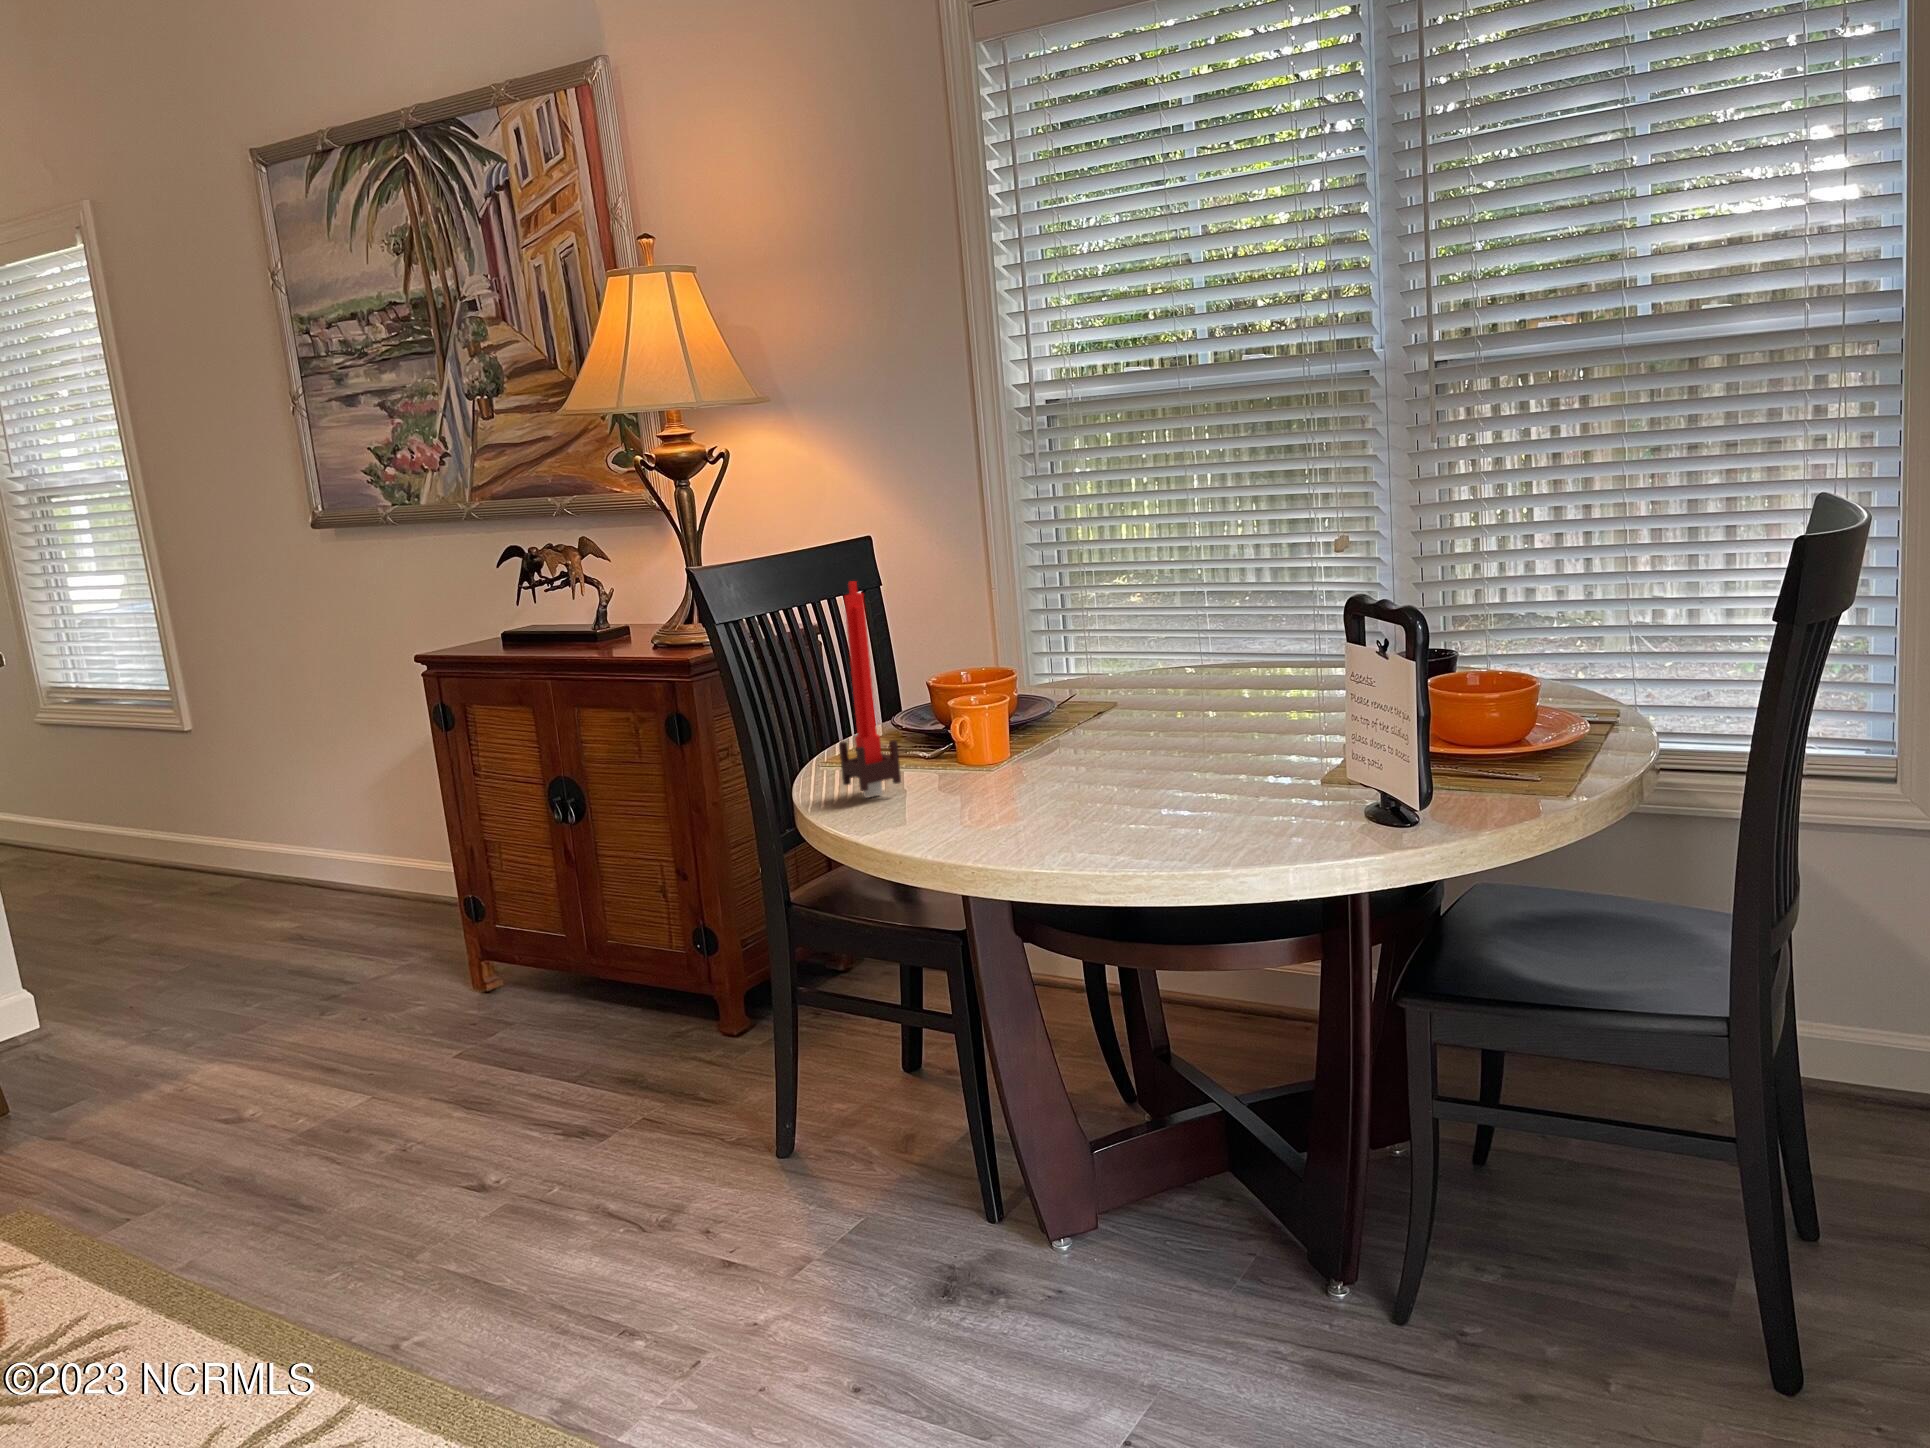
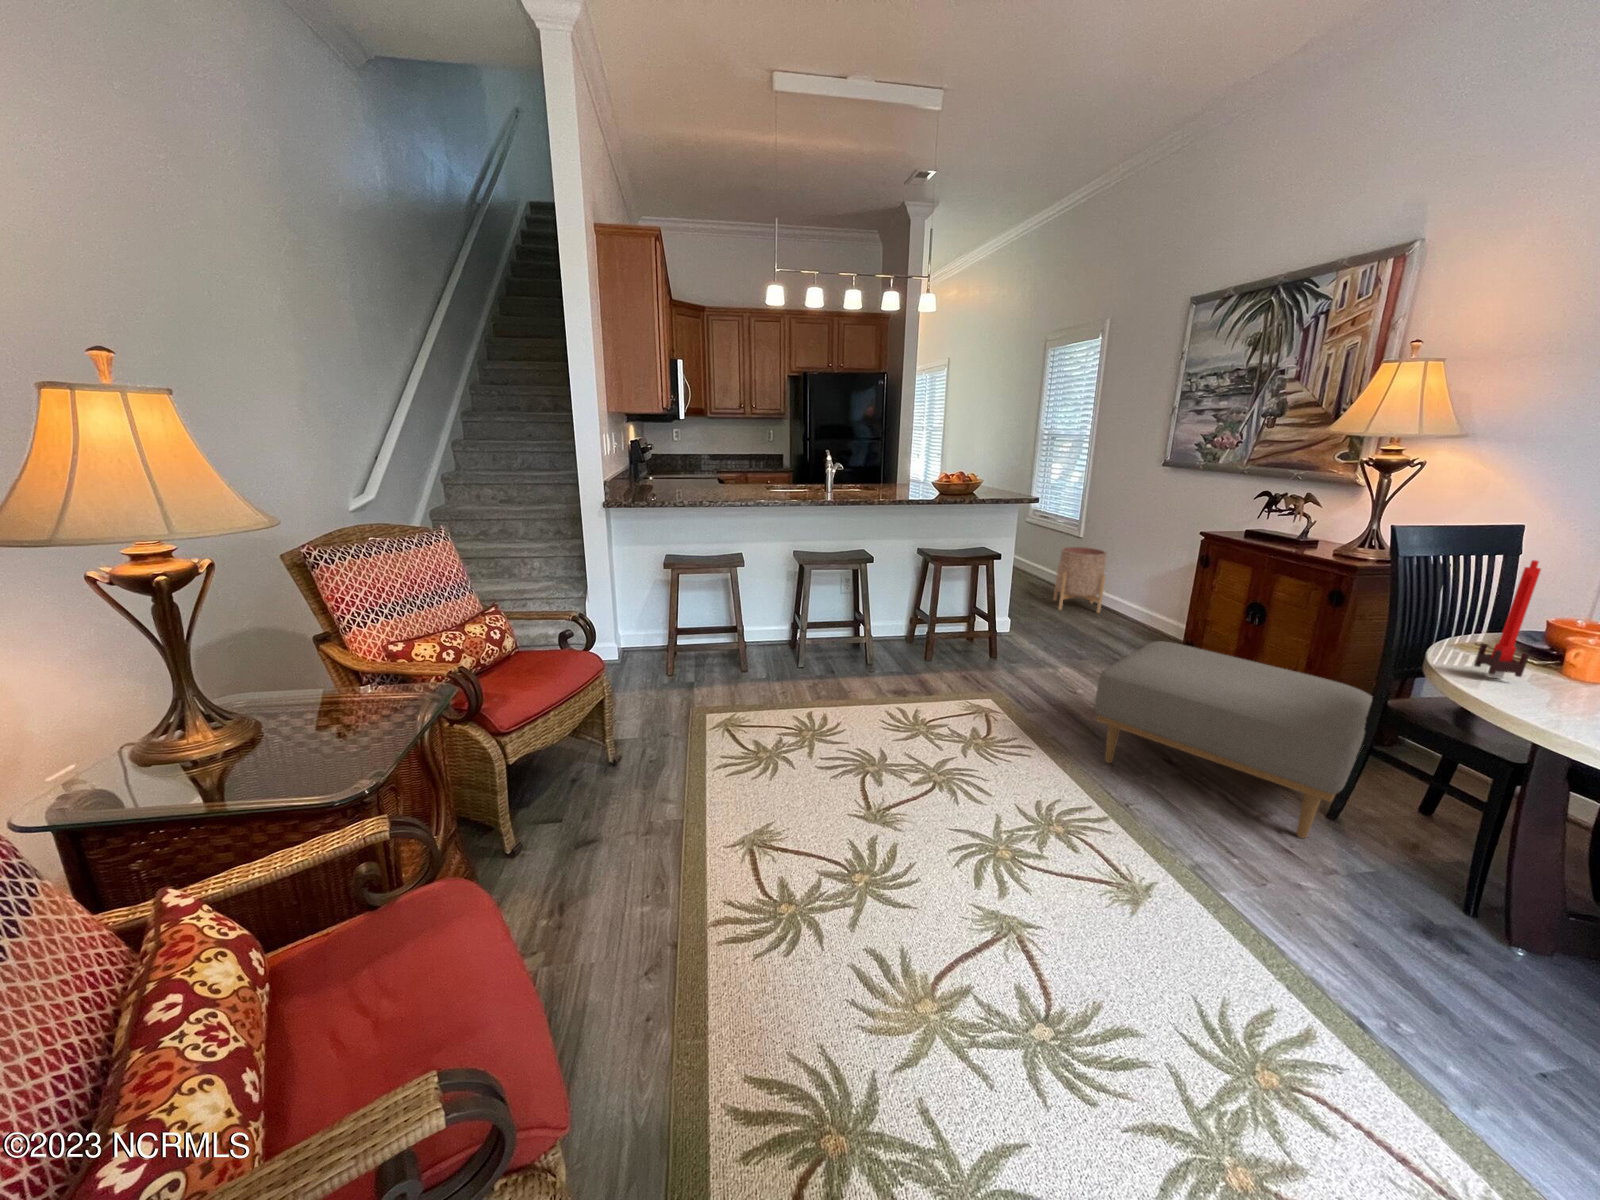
planter: none [135,750,285,928] -> present [1054,547,1107,613]
ottoman: none [243,888,790,1267] -> present [1095,641,1372,838]

